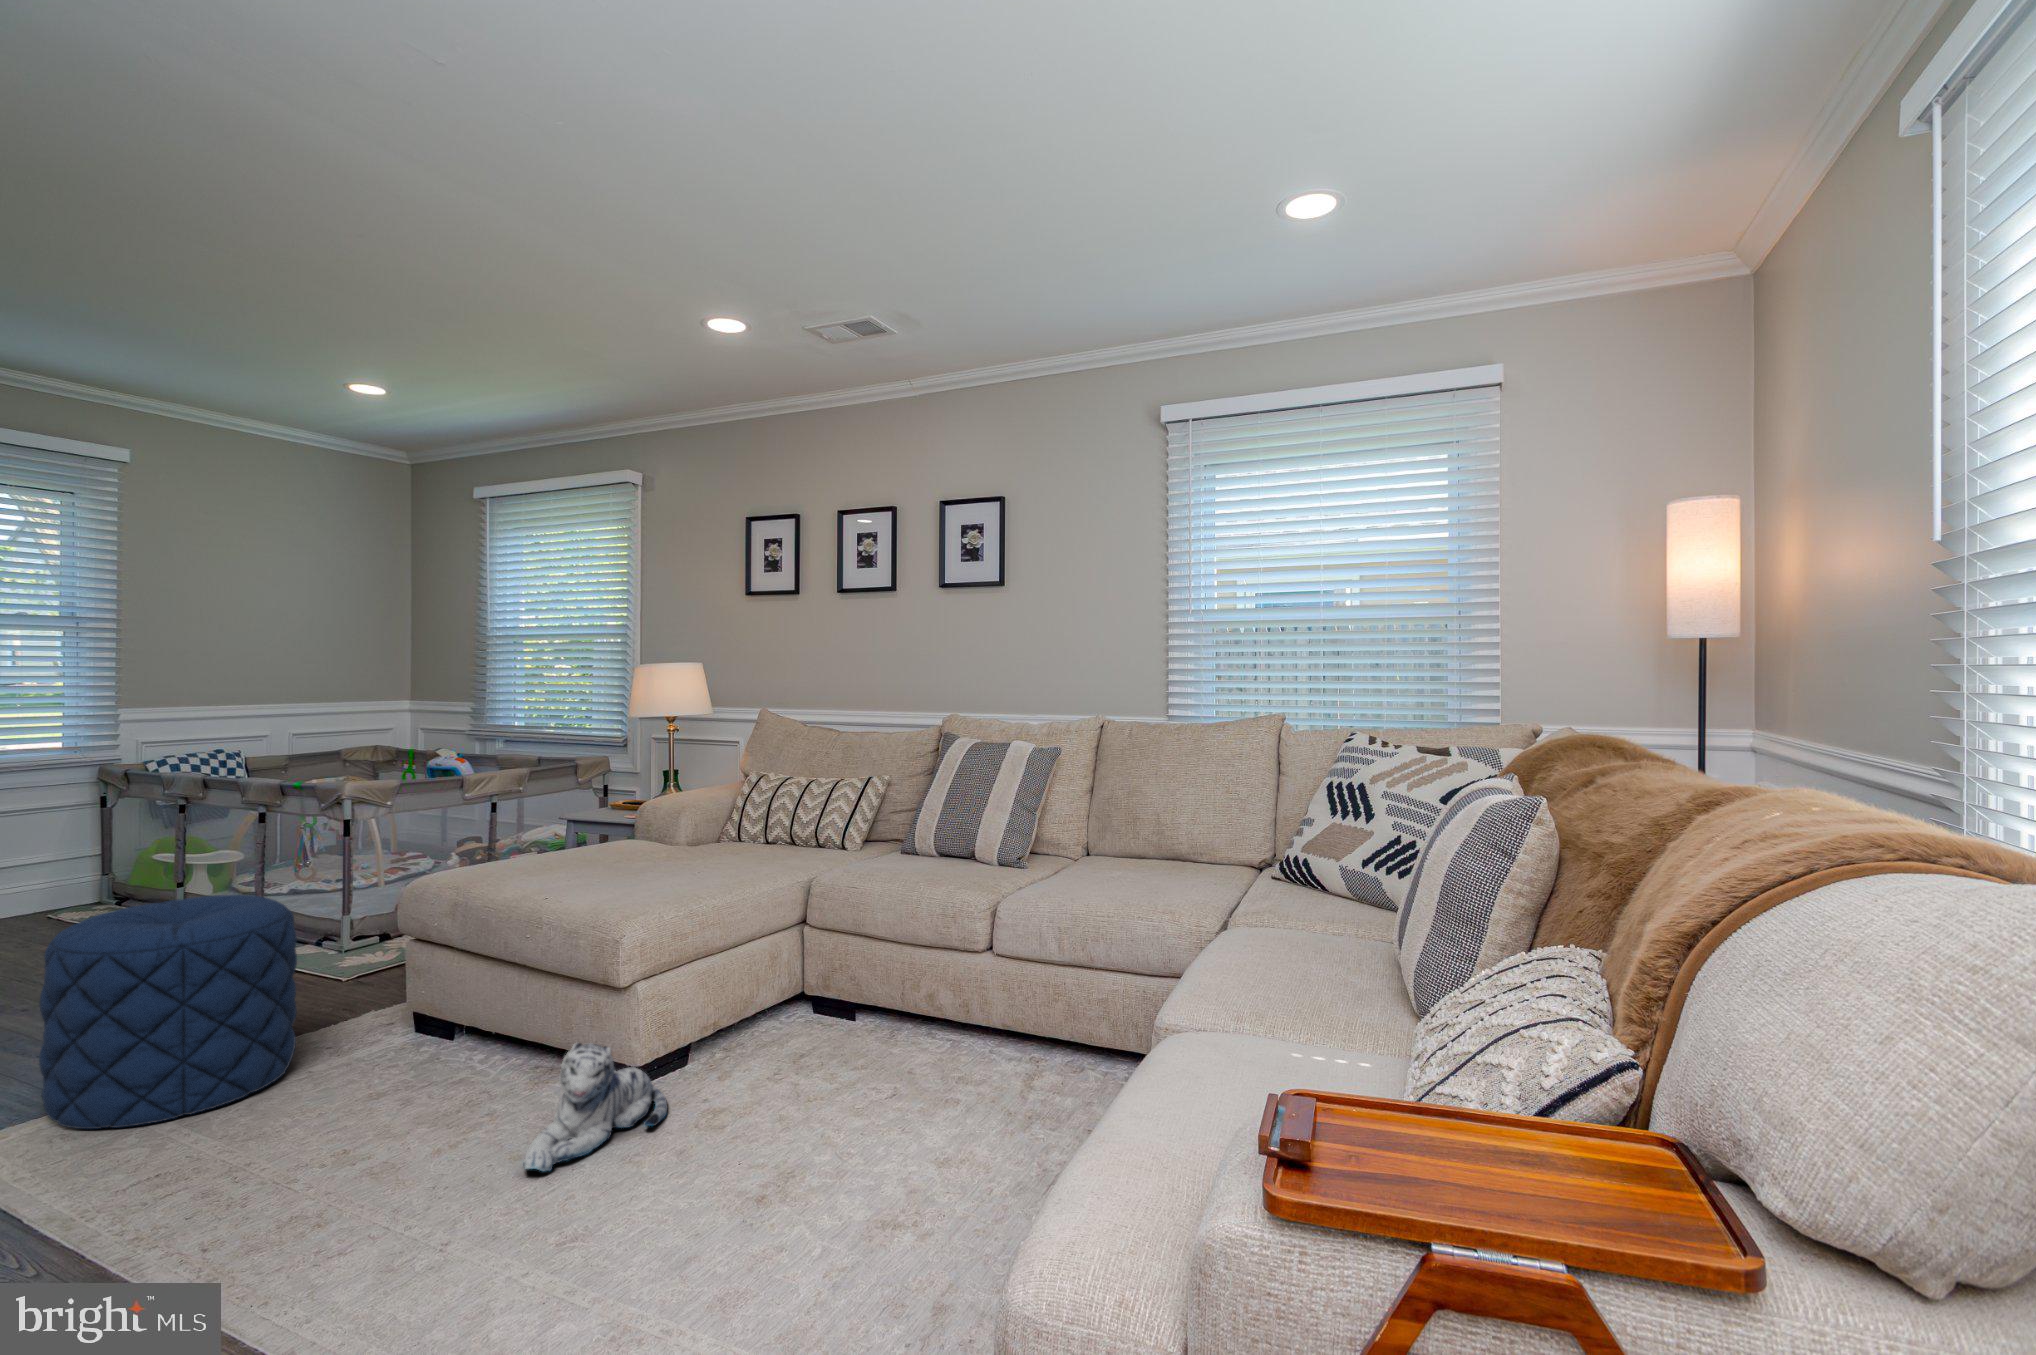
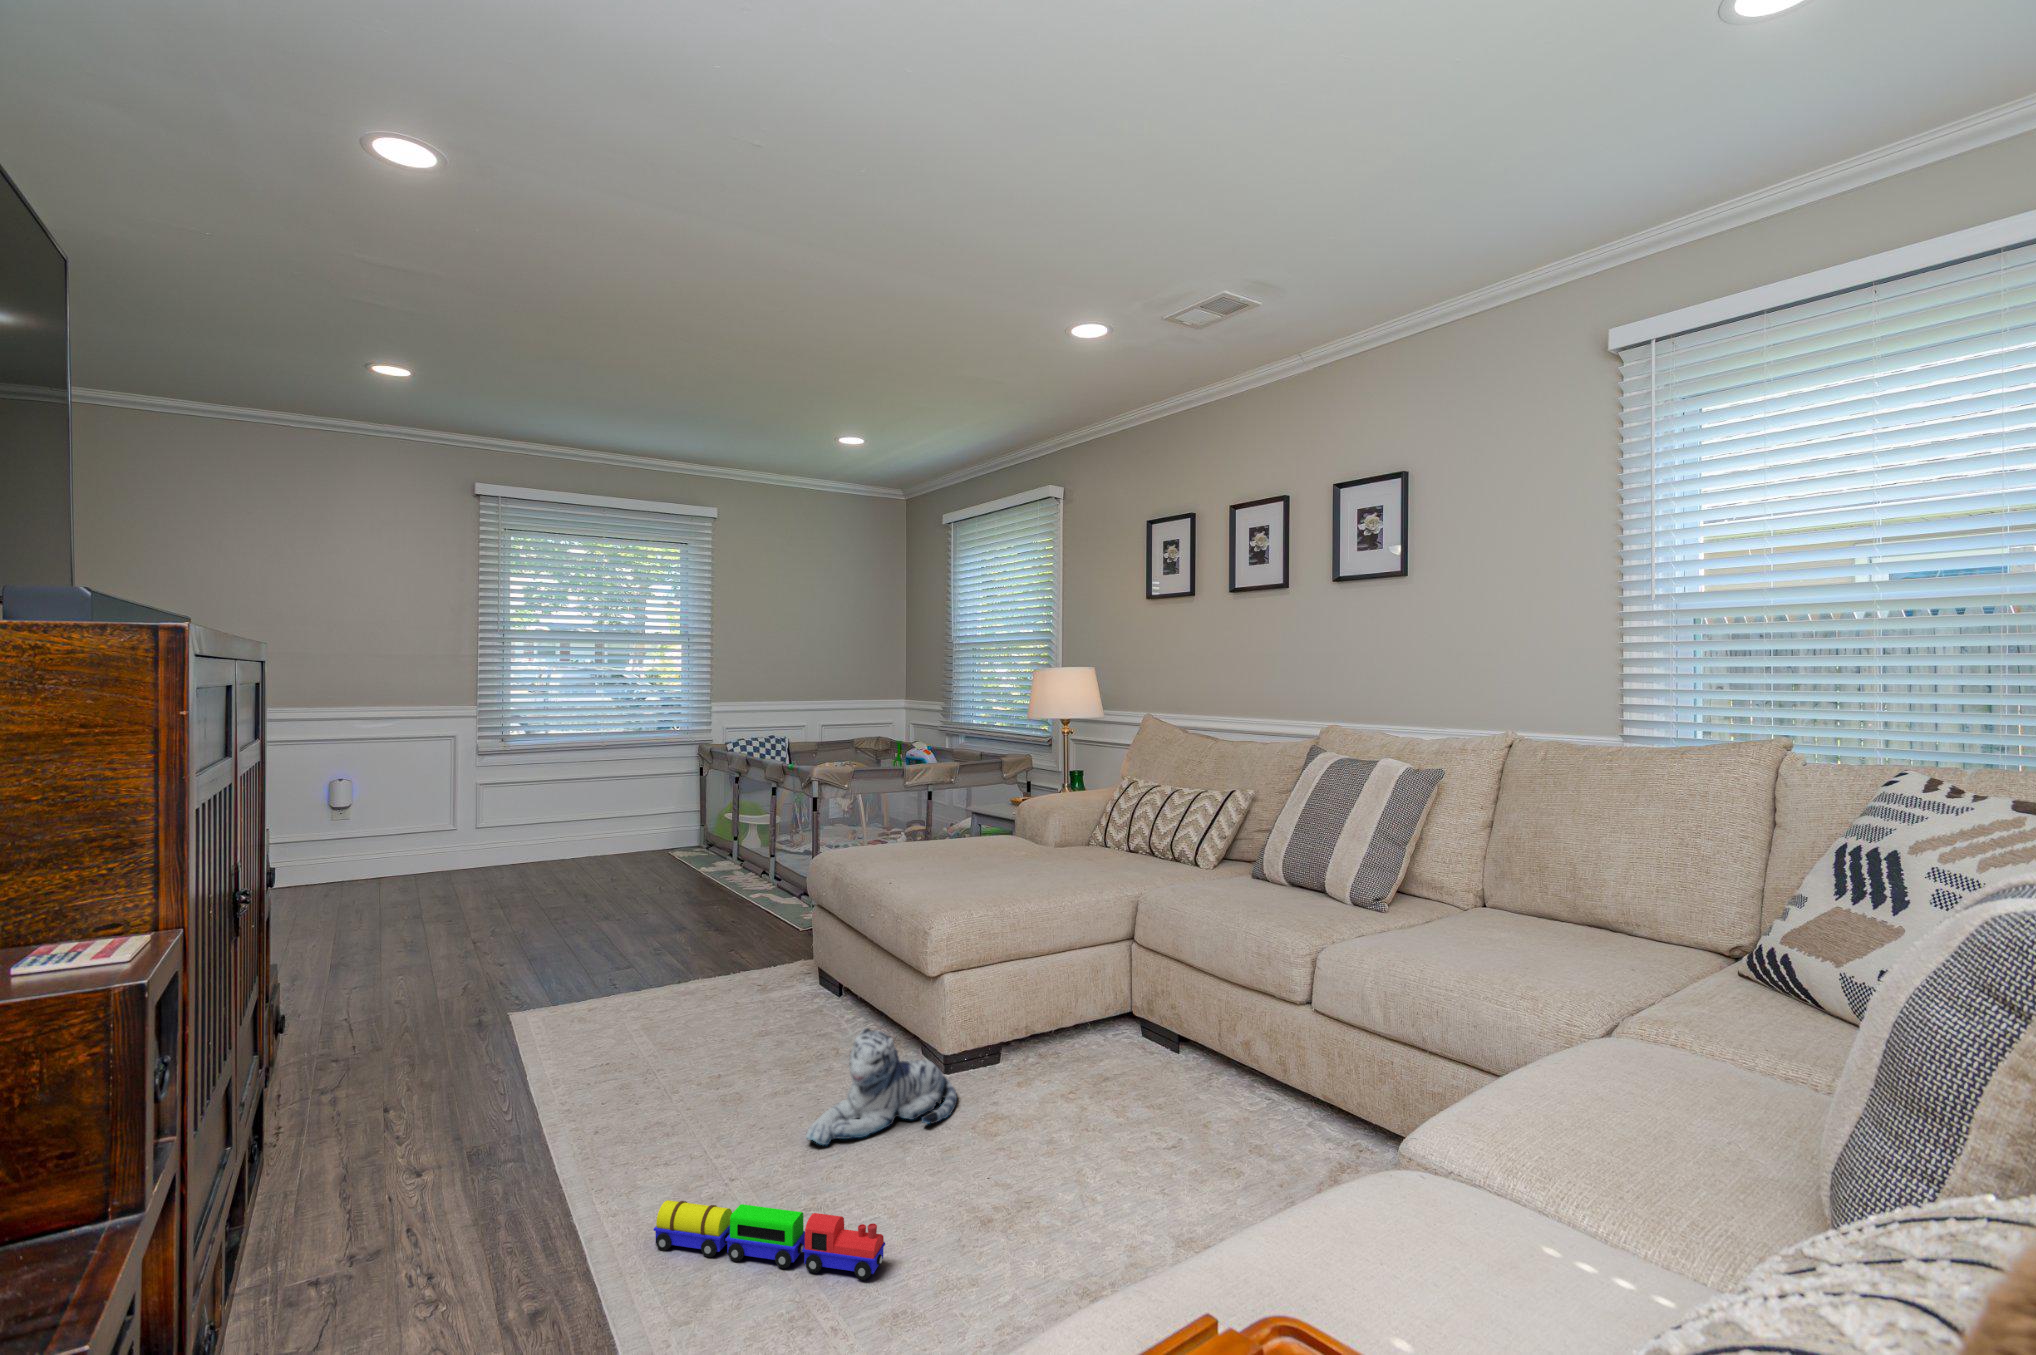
pouf: present [39,895,297,1129] -> none [559,853,724,1027]
toy train: none [408,1211,689,1313] -> present [653,1200,885,1280]

